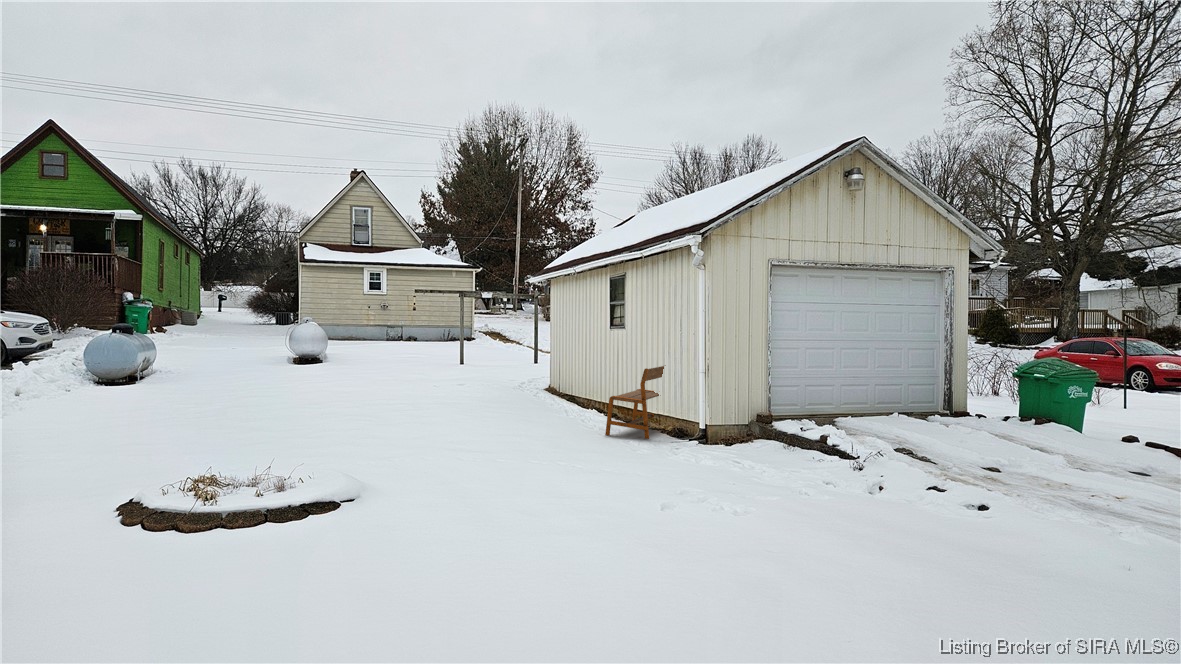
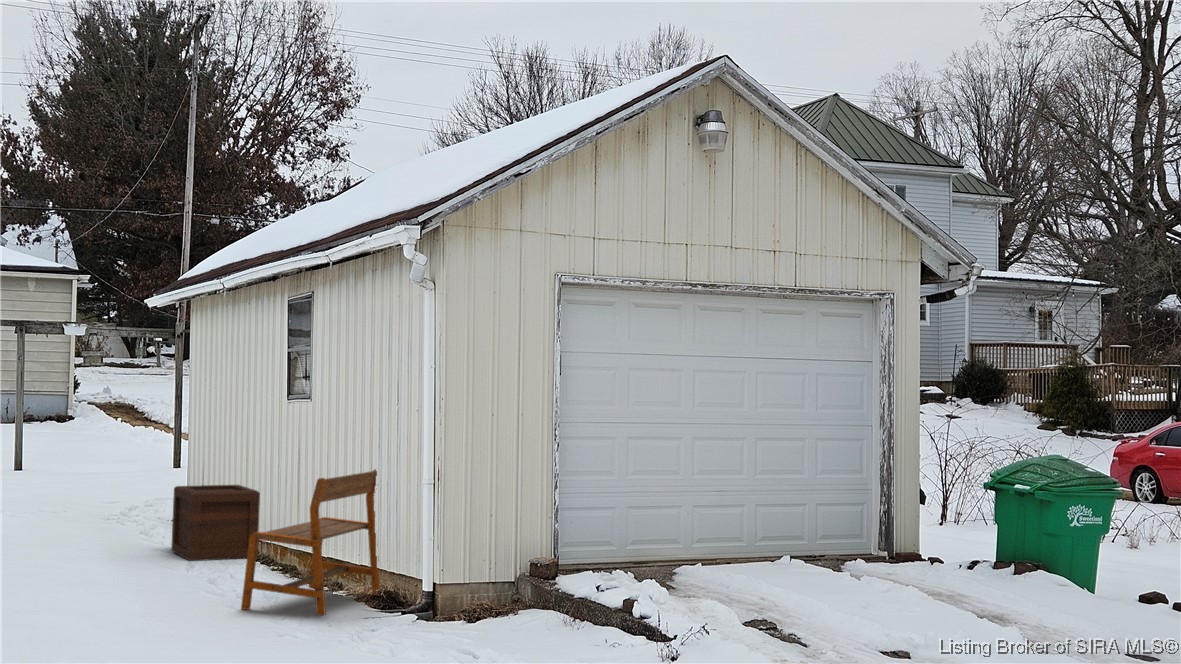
wooden crate: none [551,373,595,411] -> present [171,485,260,561]

